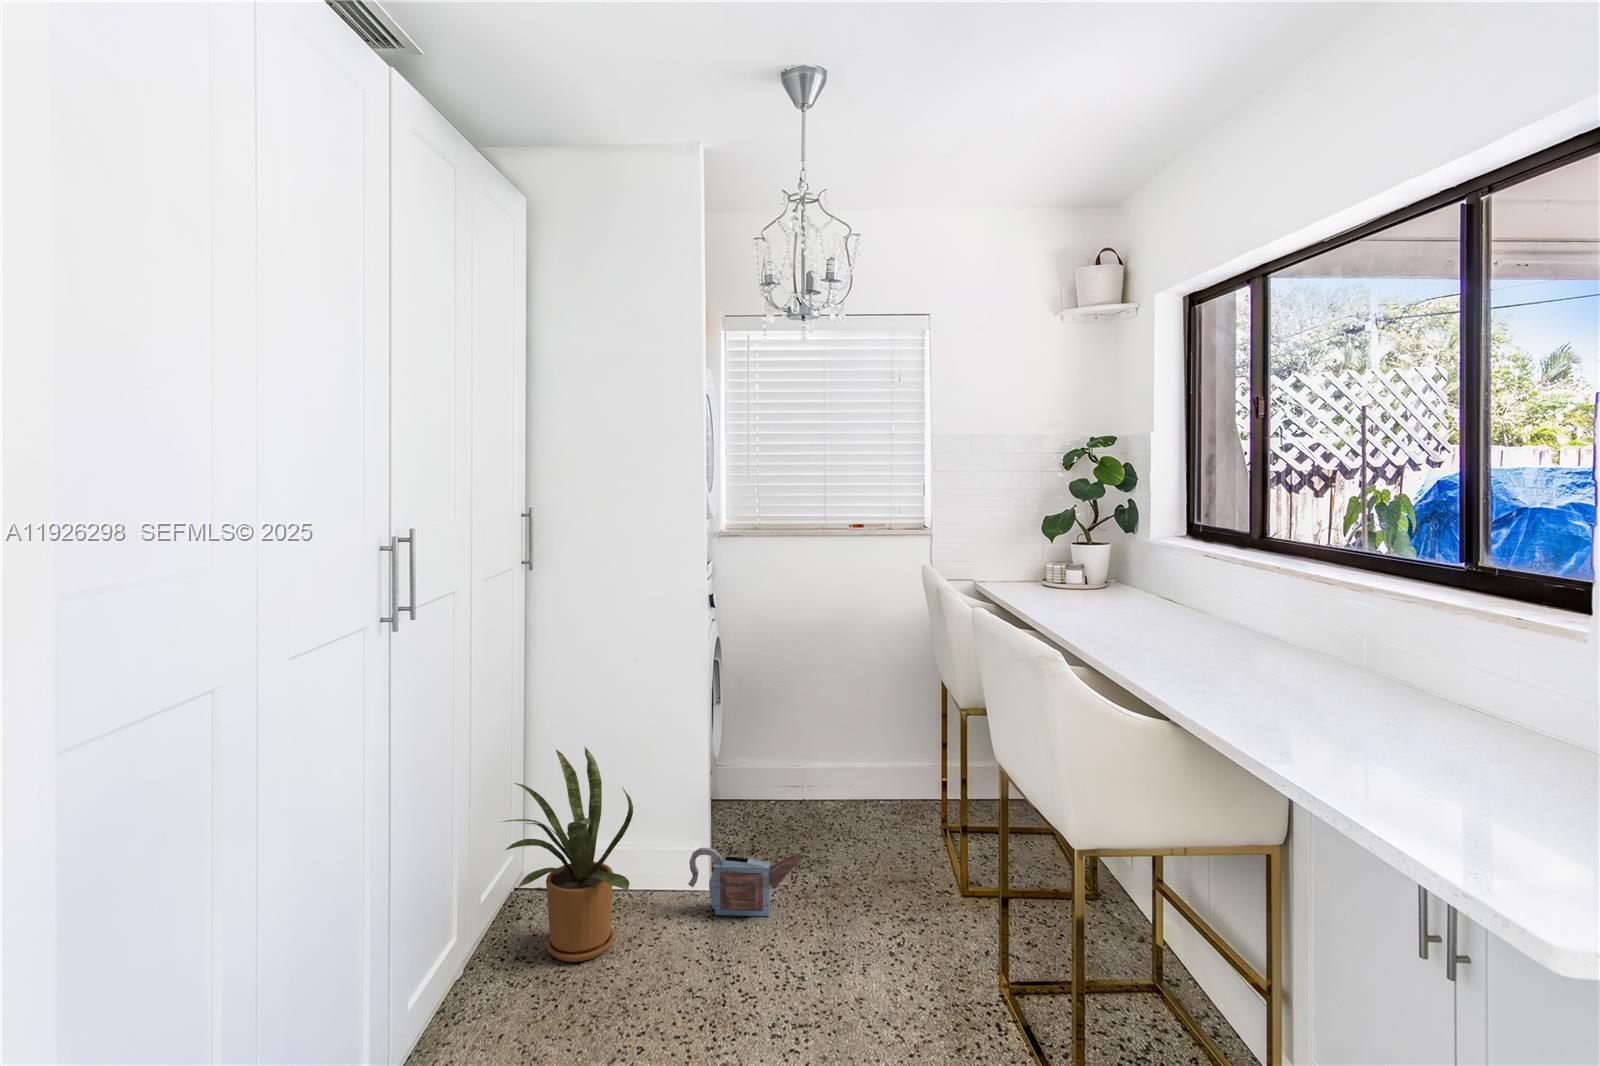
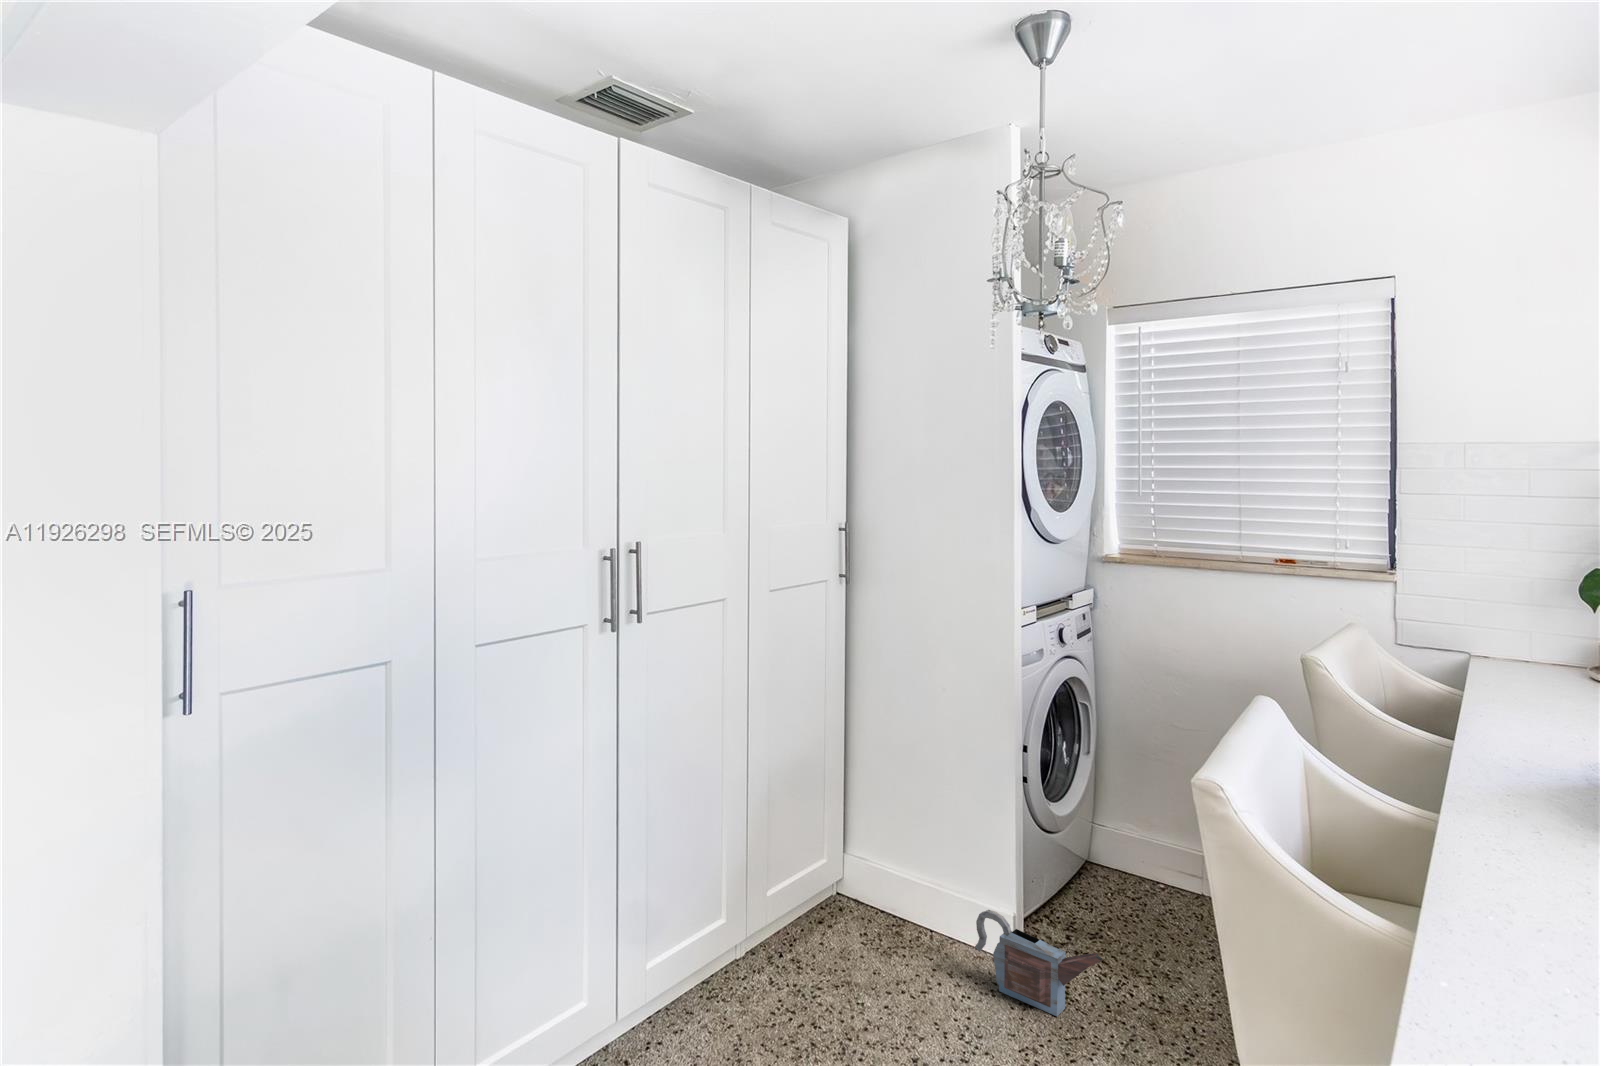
house plant: present [503,747,633,962] -> none [774,765,897,987]

